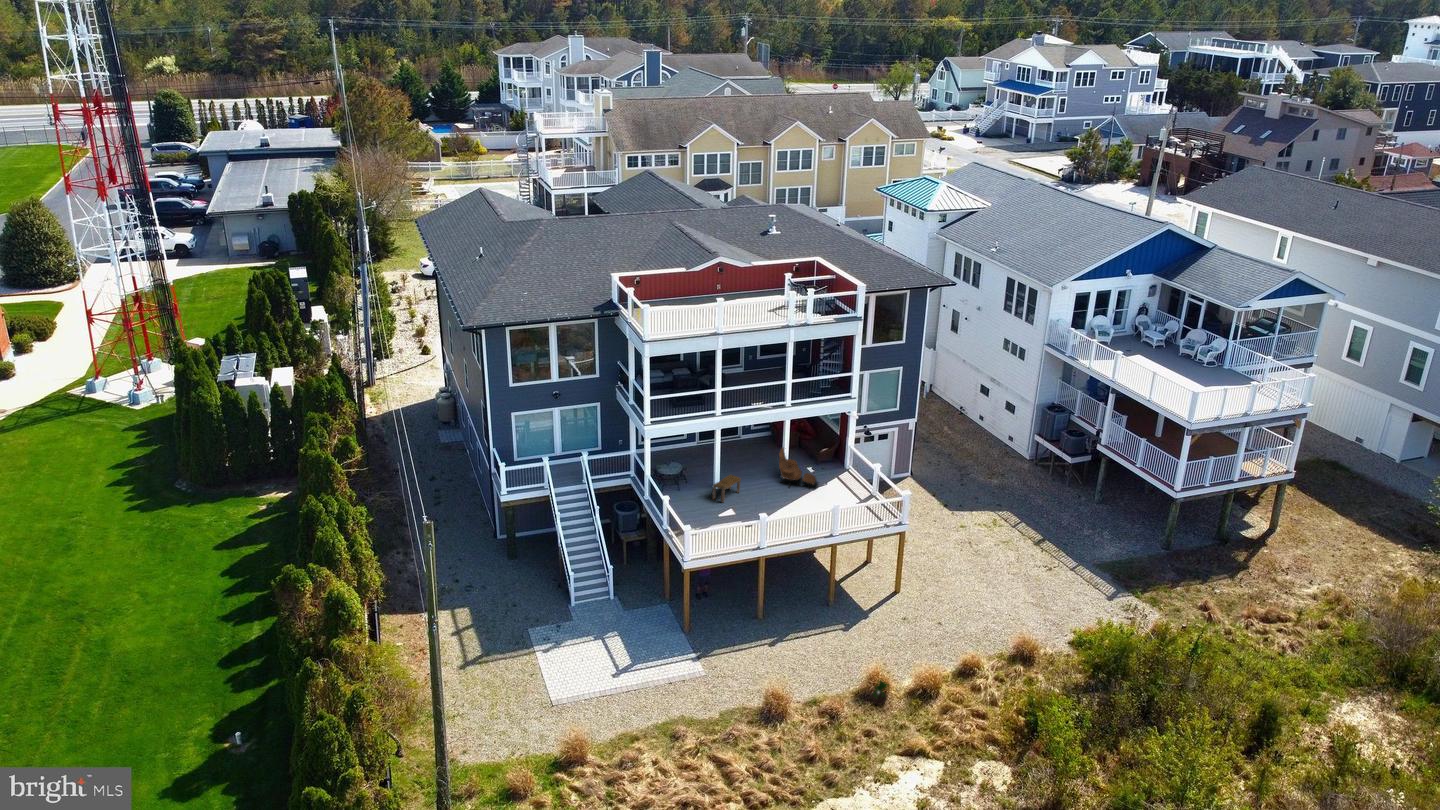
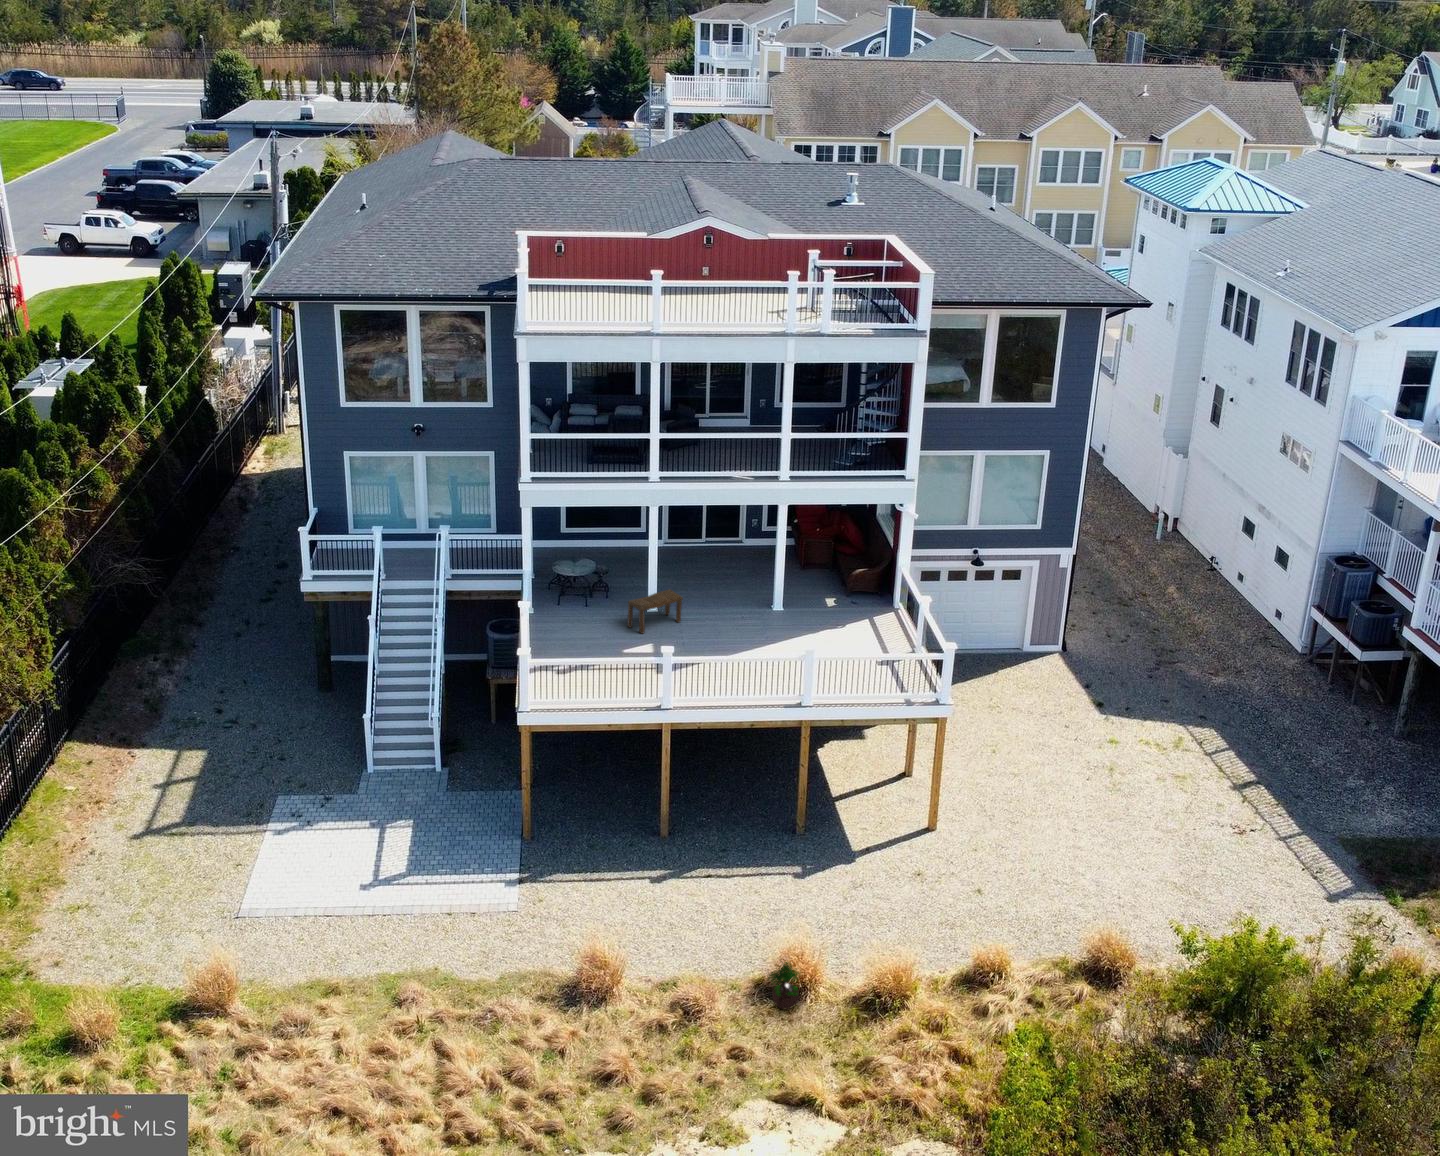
lounge chair: present [779,448,816,487] -> none [756,556,824,632]

